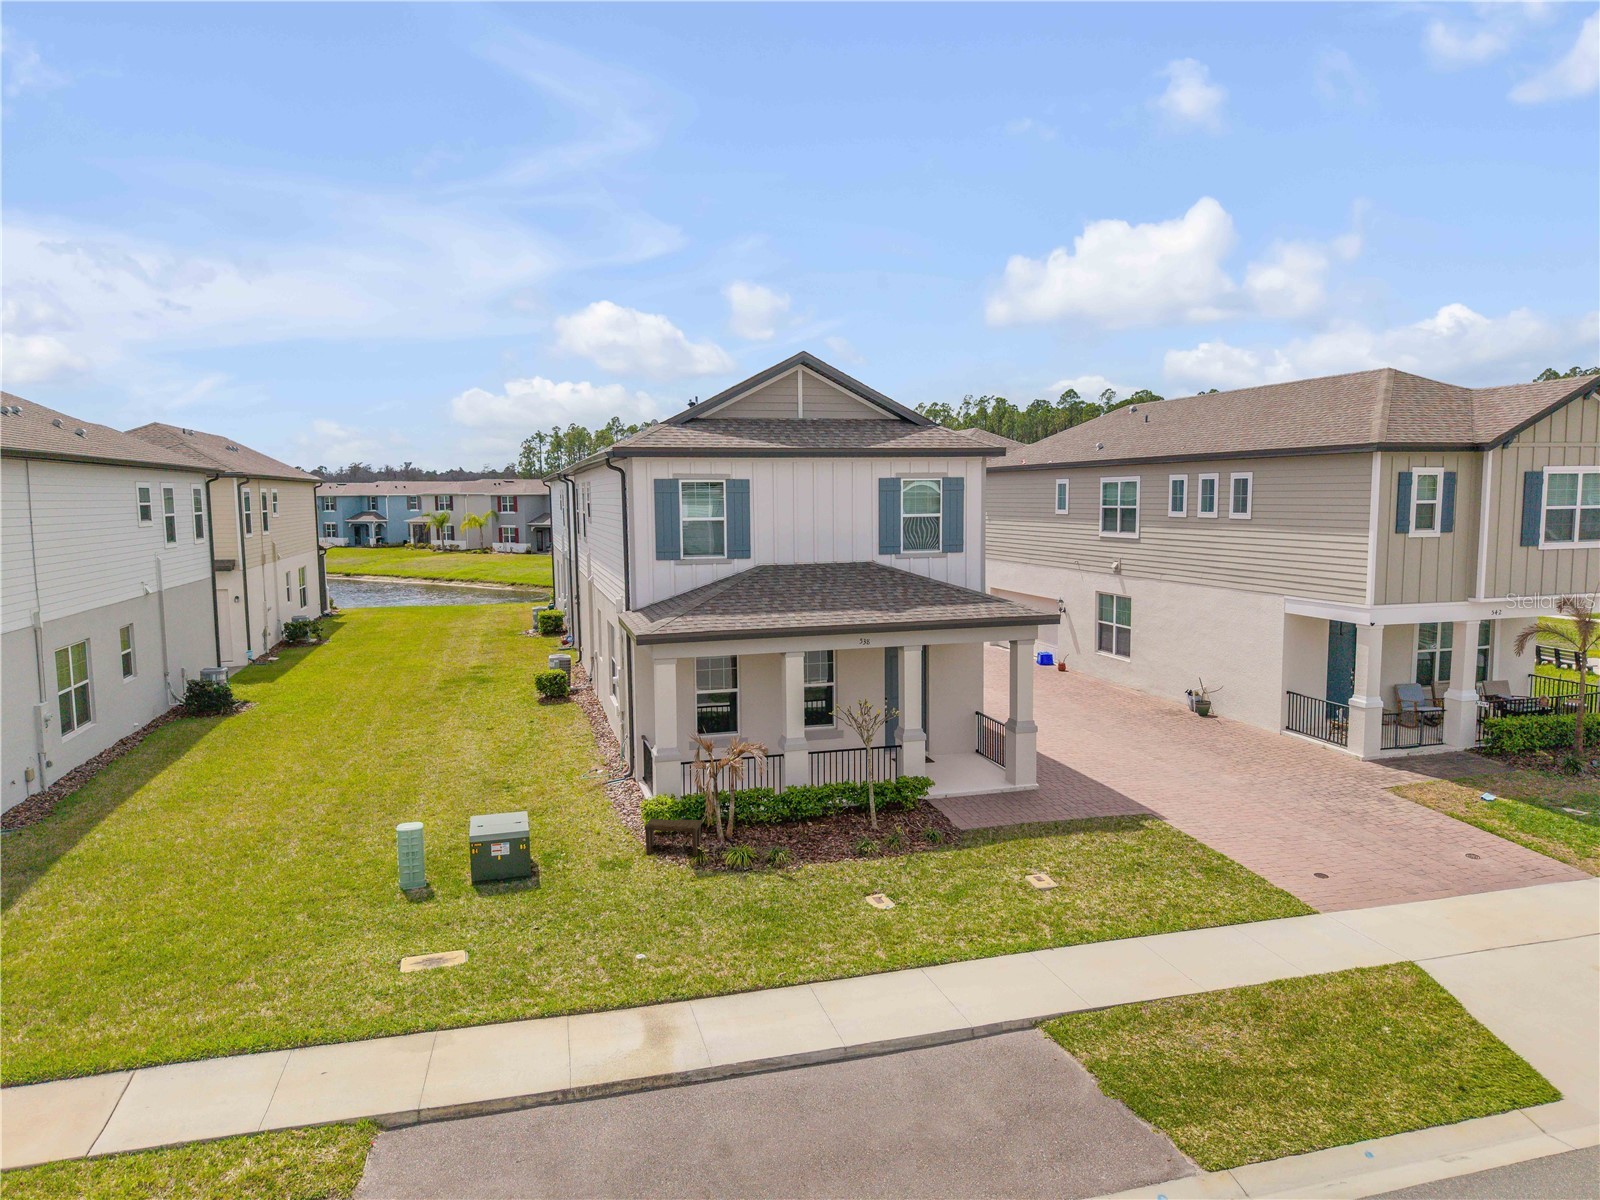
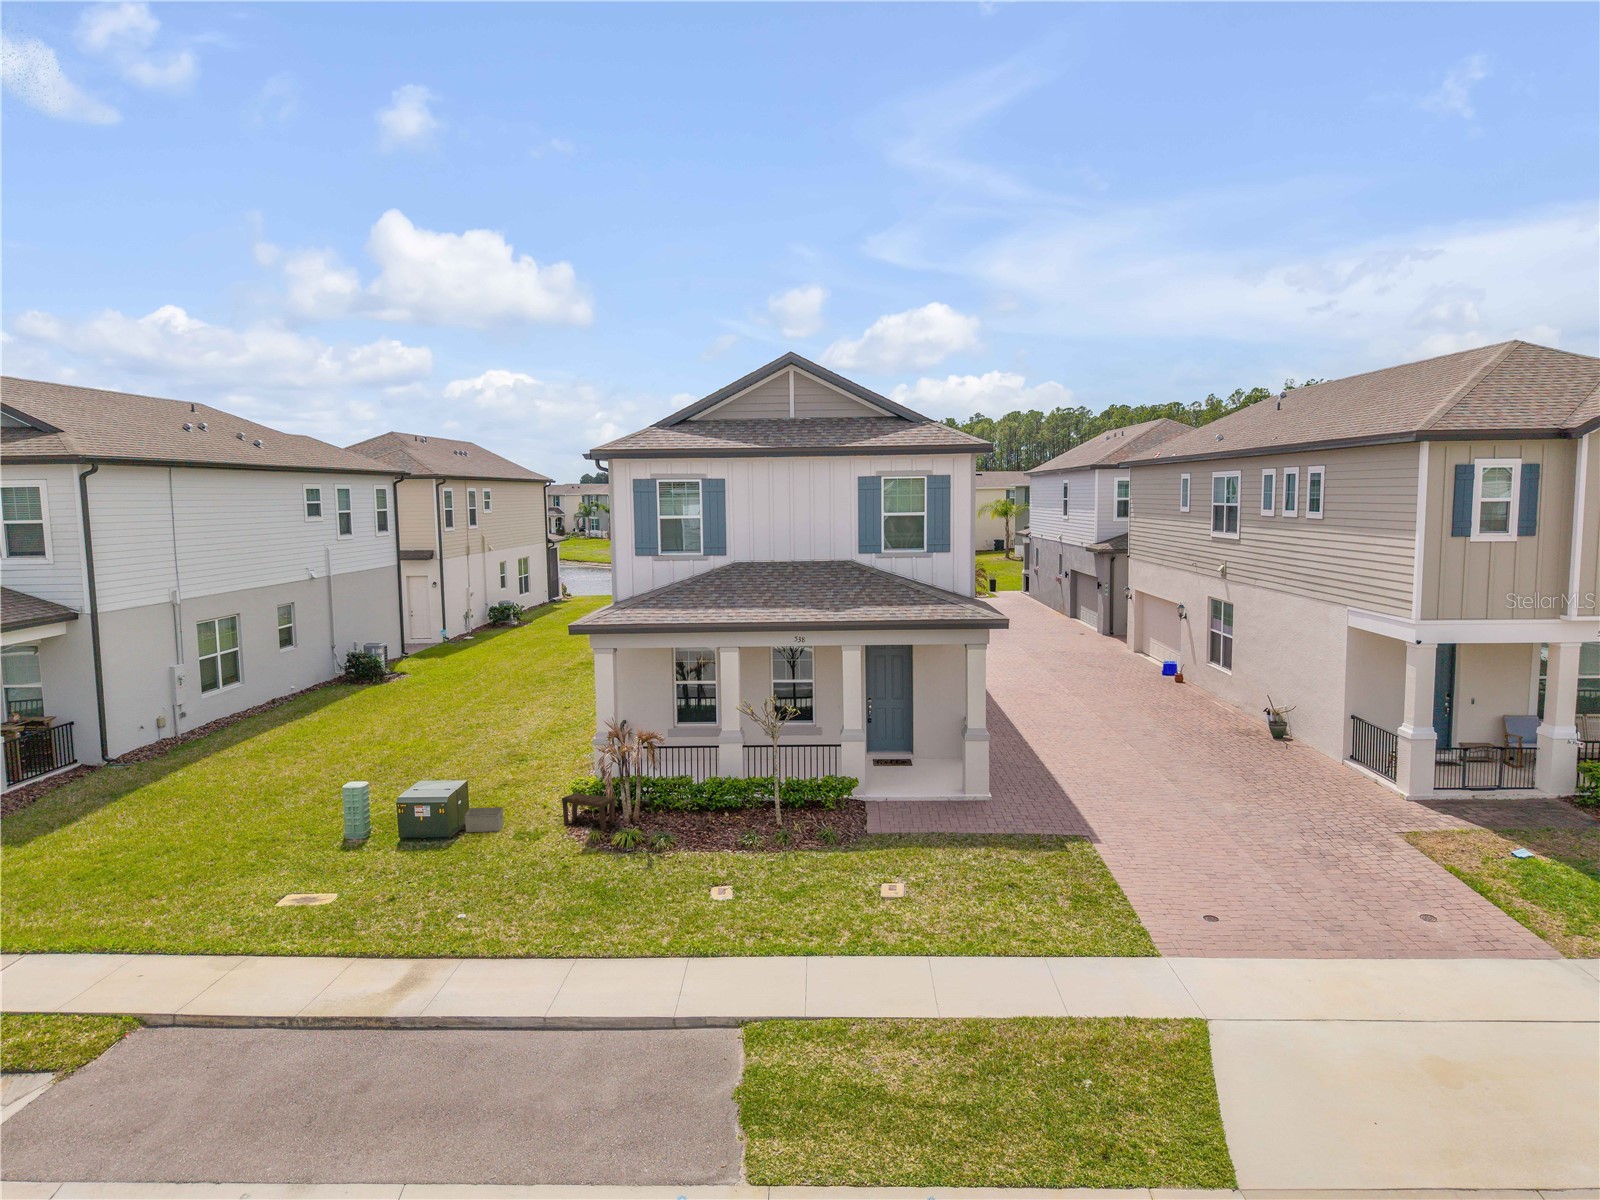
storage bin: none [541,842,581,873] -> present [464,807,503,832]

